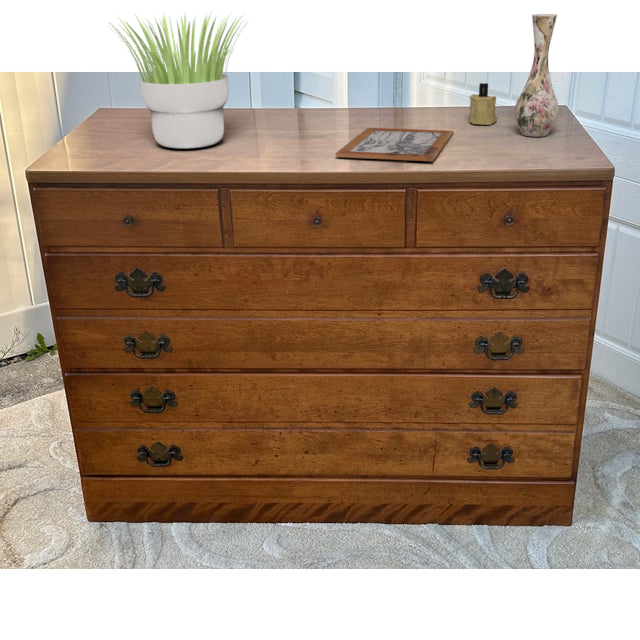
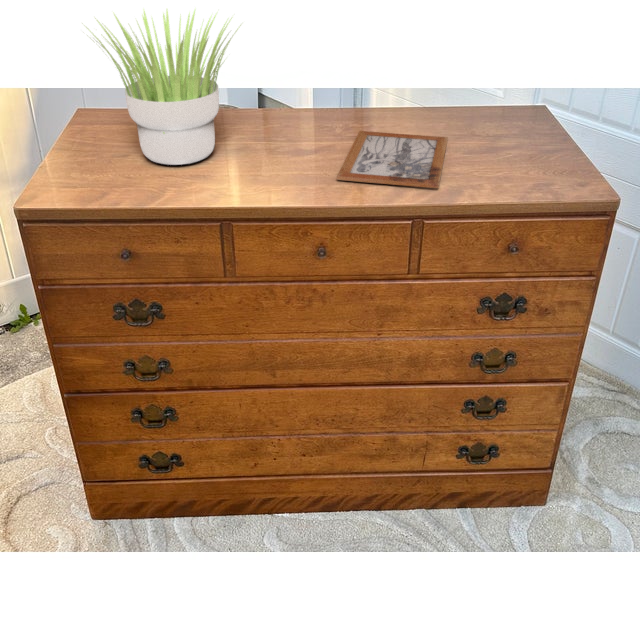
vase: present [515,14,559,137] -> none [510,20,562,146]
candle: present [469,83,497,125] -> none [460,83,488,127]

